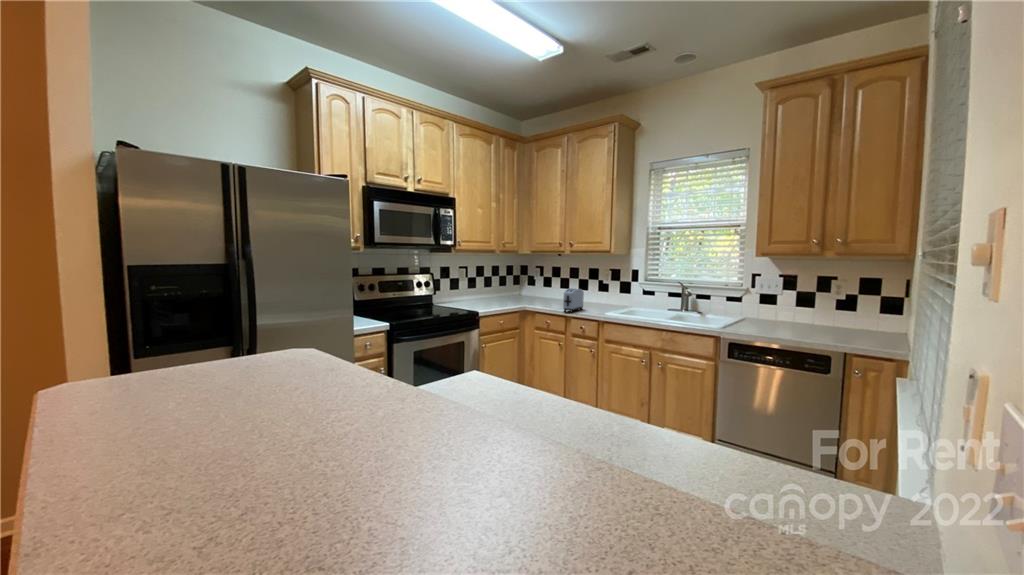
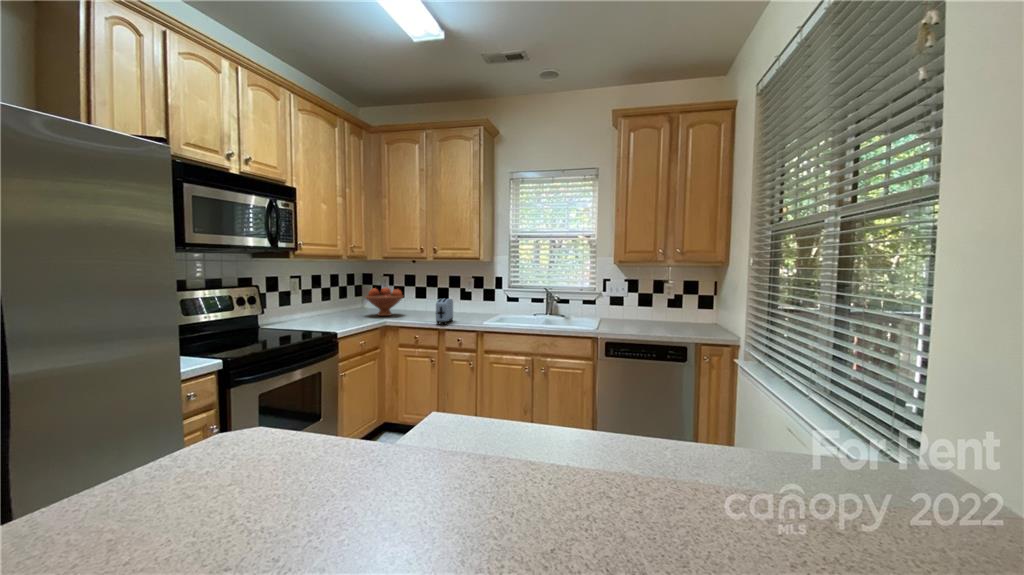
fruit bowl: none [515,277,547,302] -> present [365,288,403,316]

